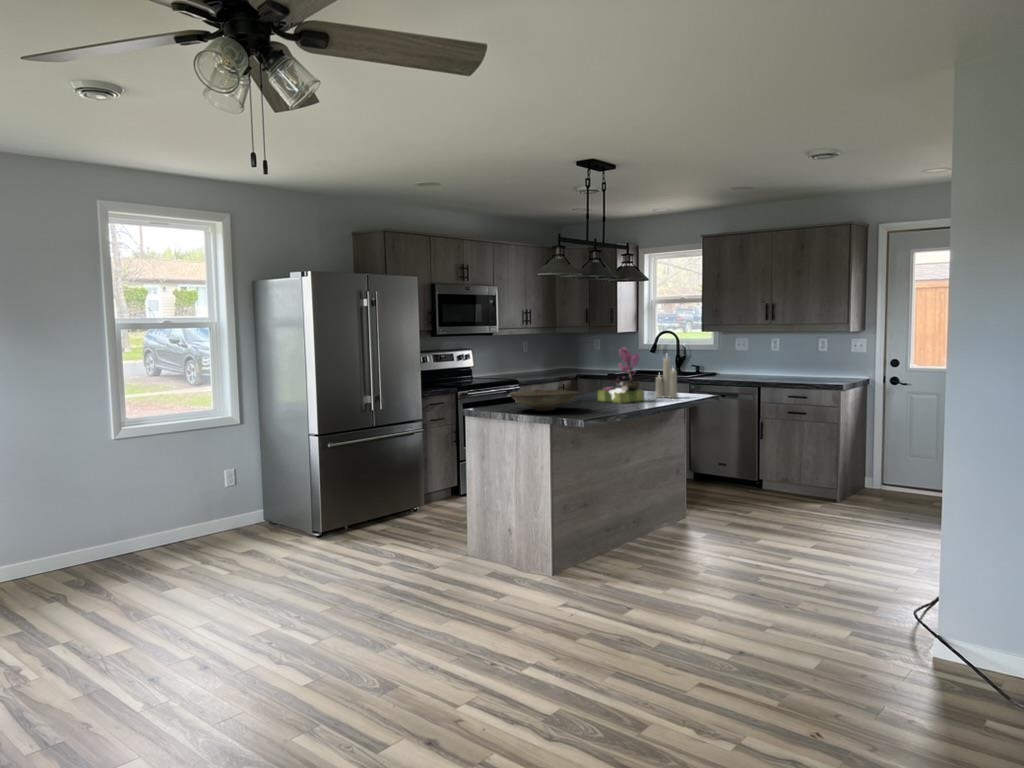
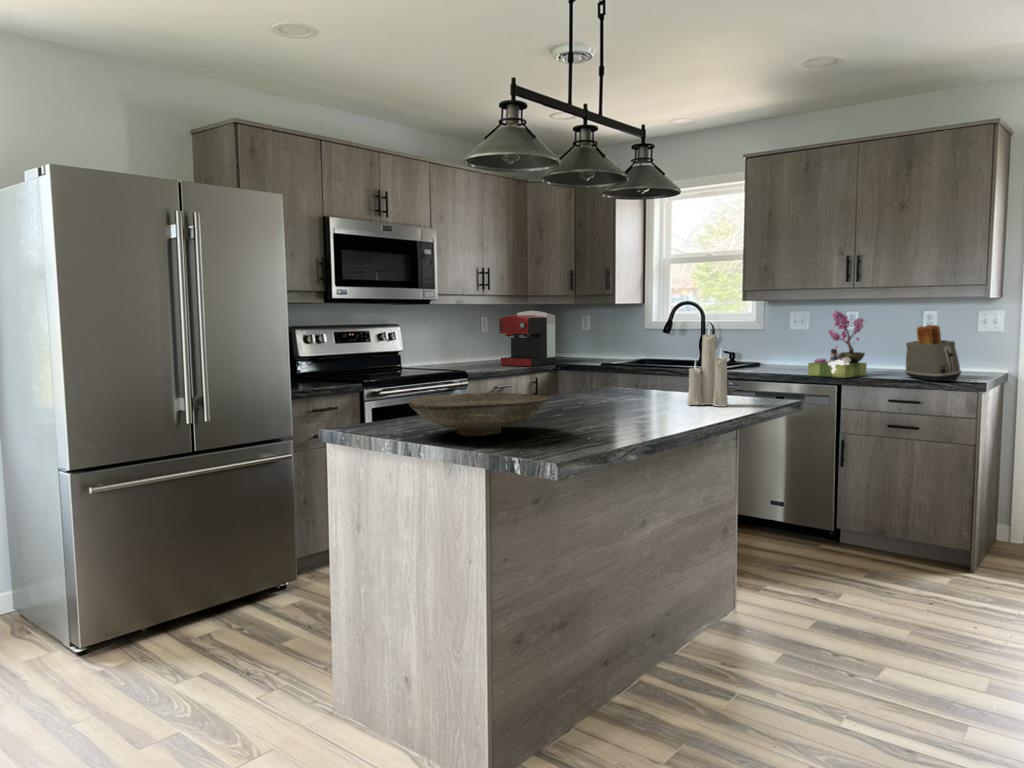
coffee maker: none [539,338,577,376] -> present [499,311,555,366]
flower arrangement: present [597,348,644,403] -> present [808,310,867,378]
toaster: none [800,349,832,384] -> present [905,325,961,381]

